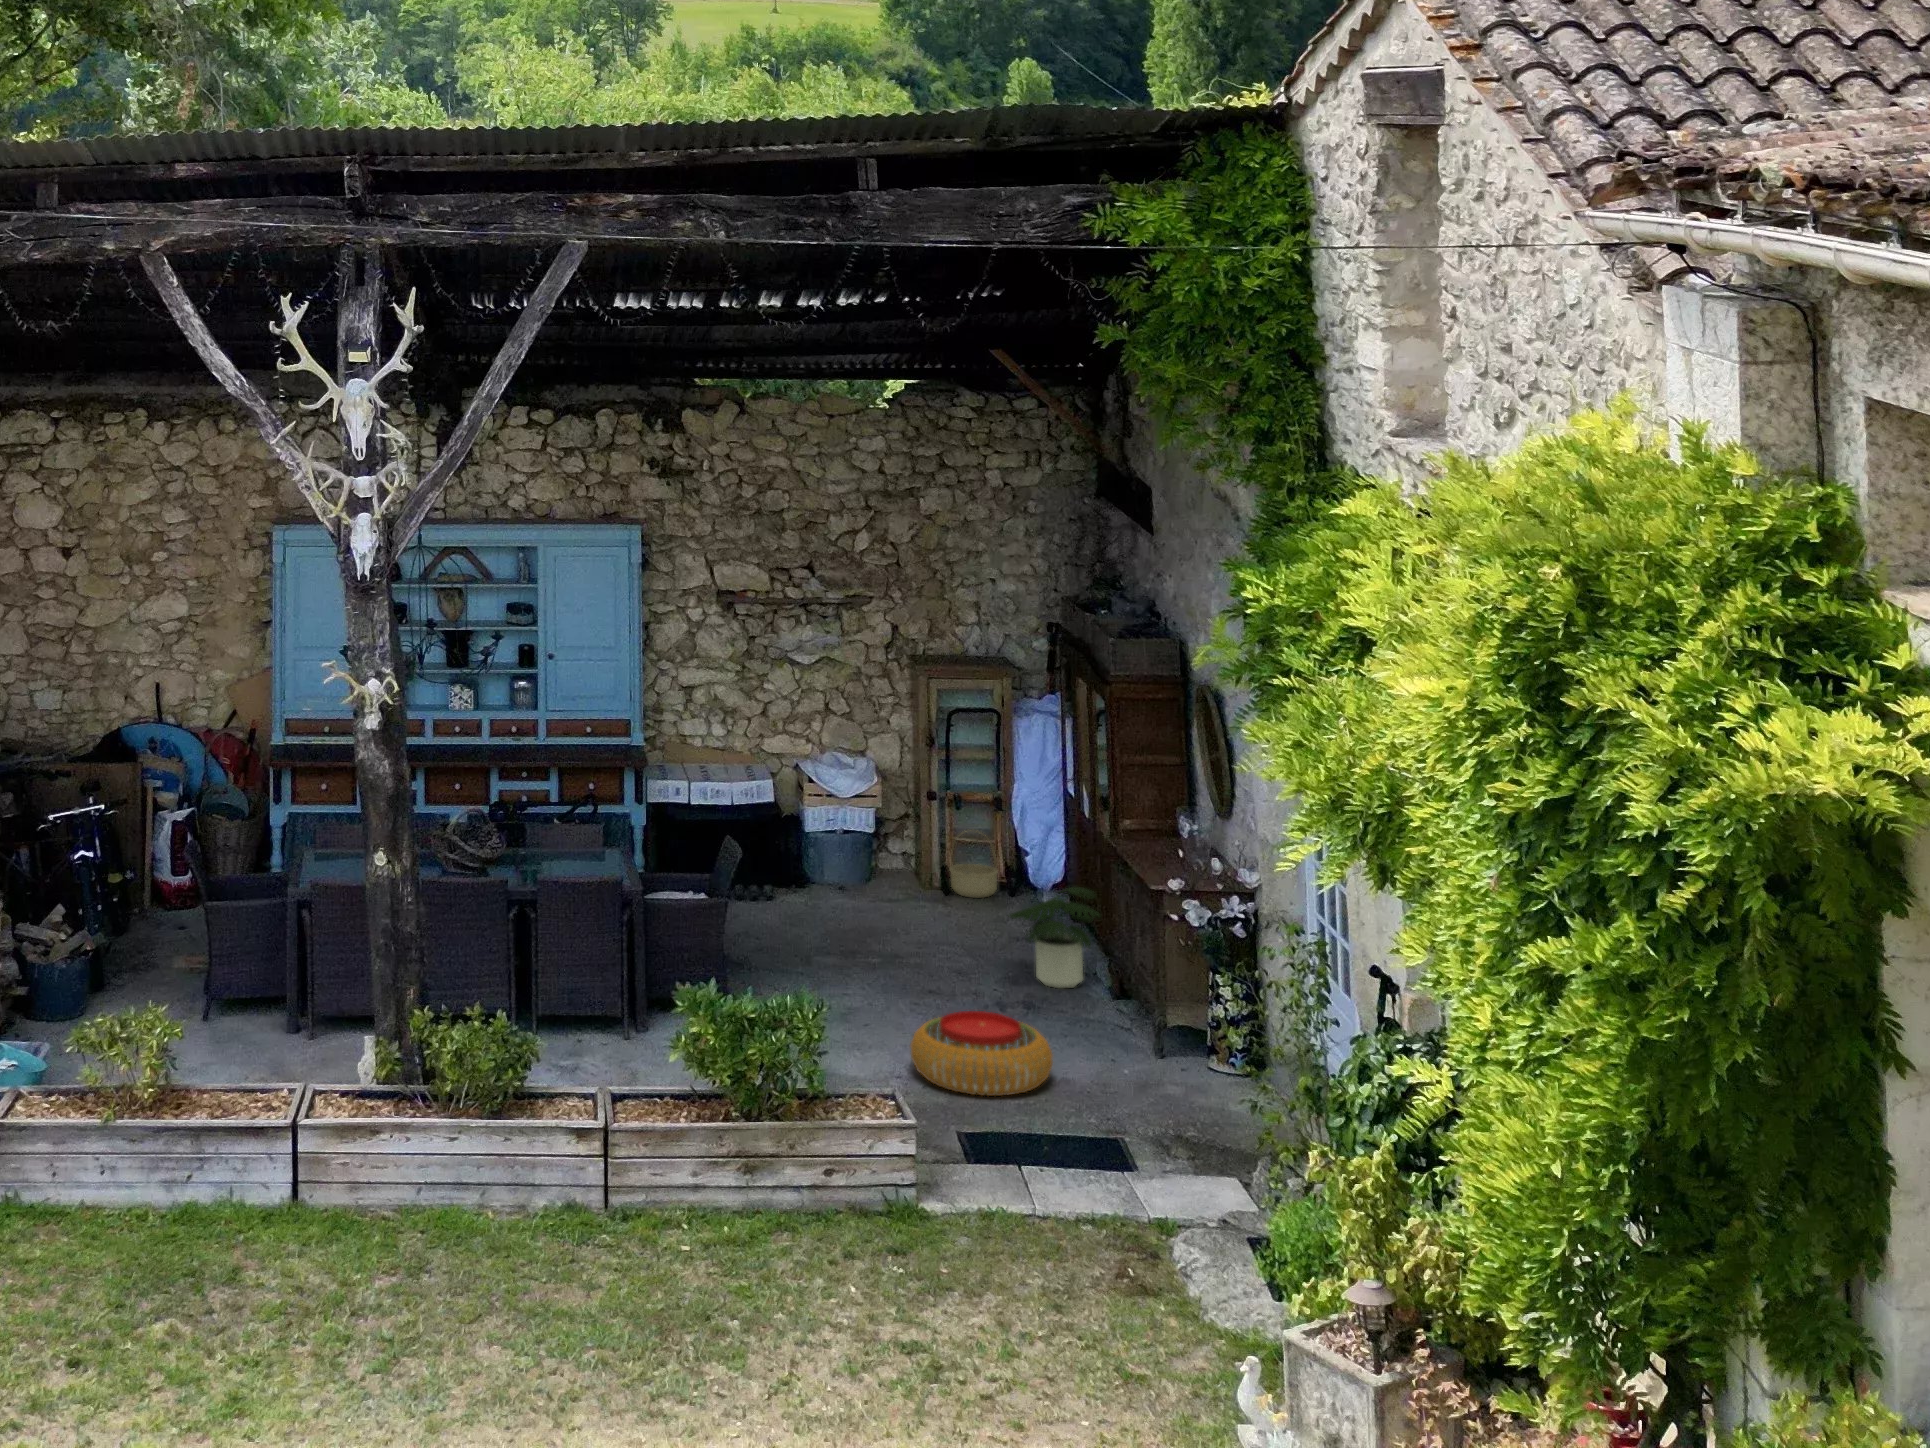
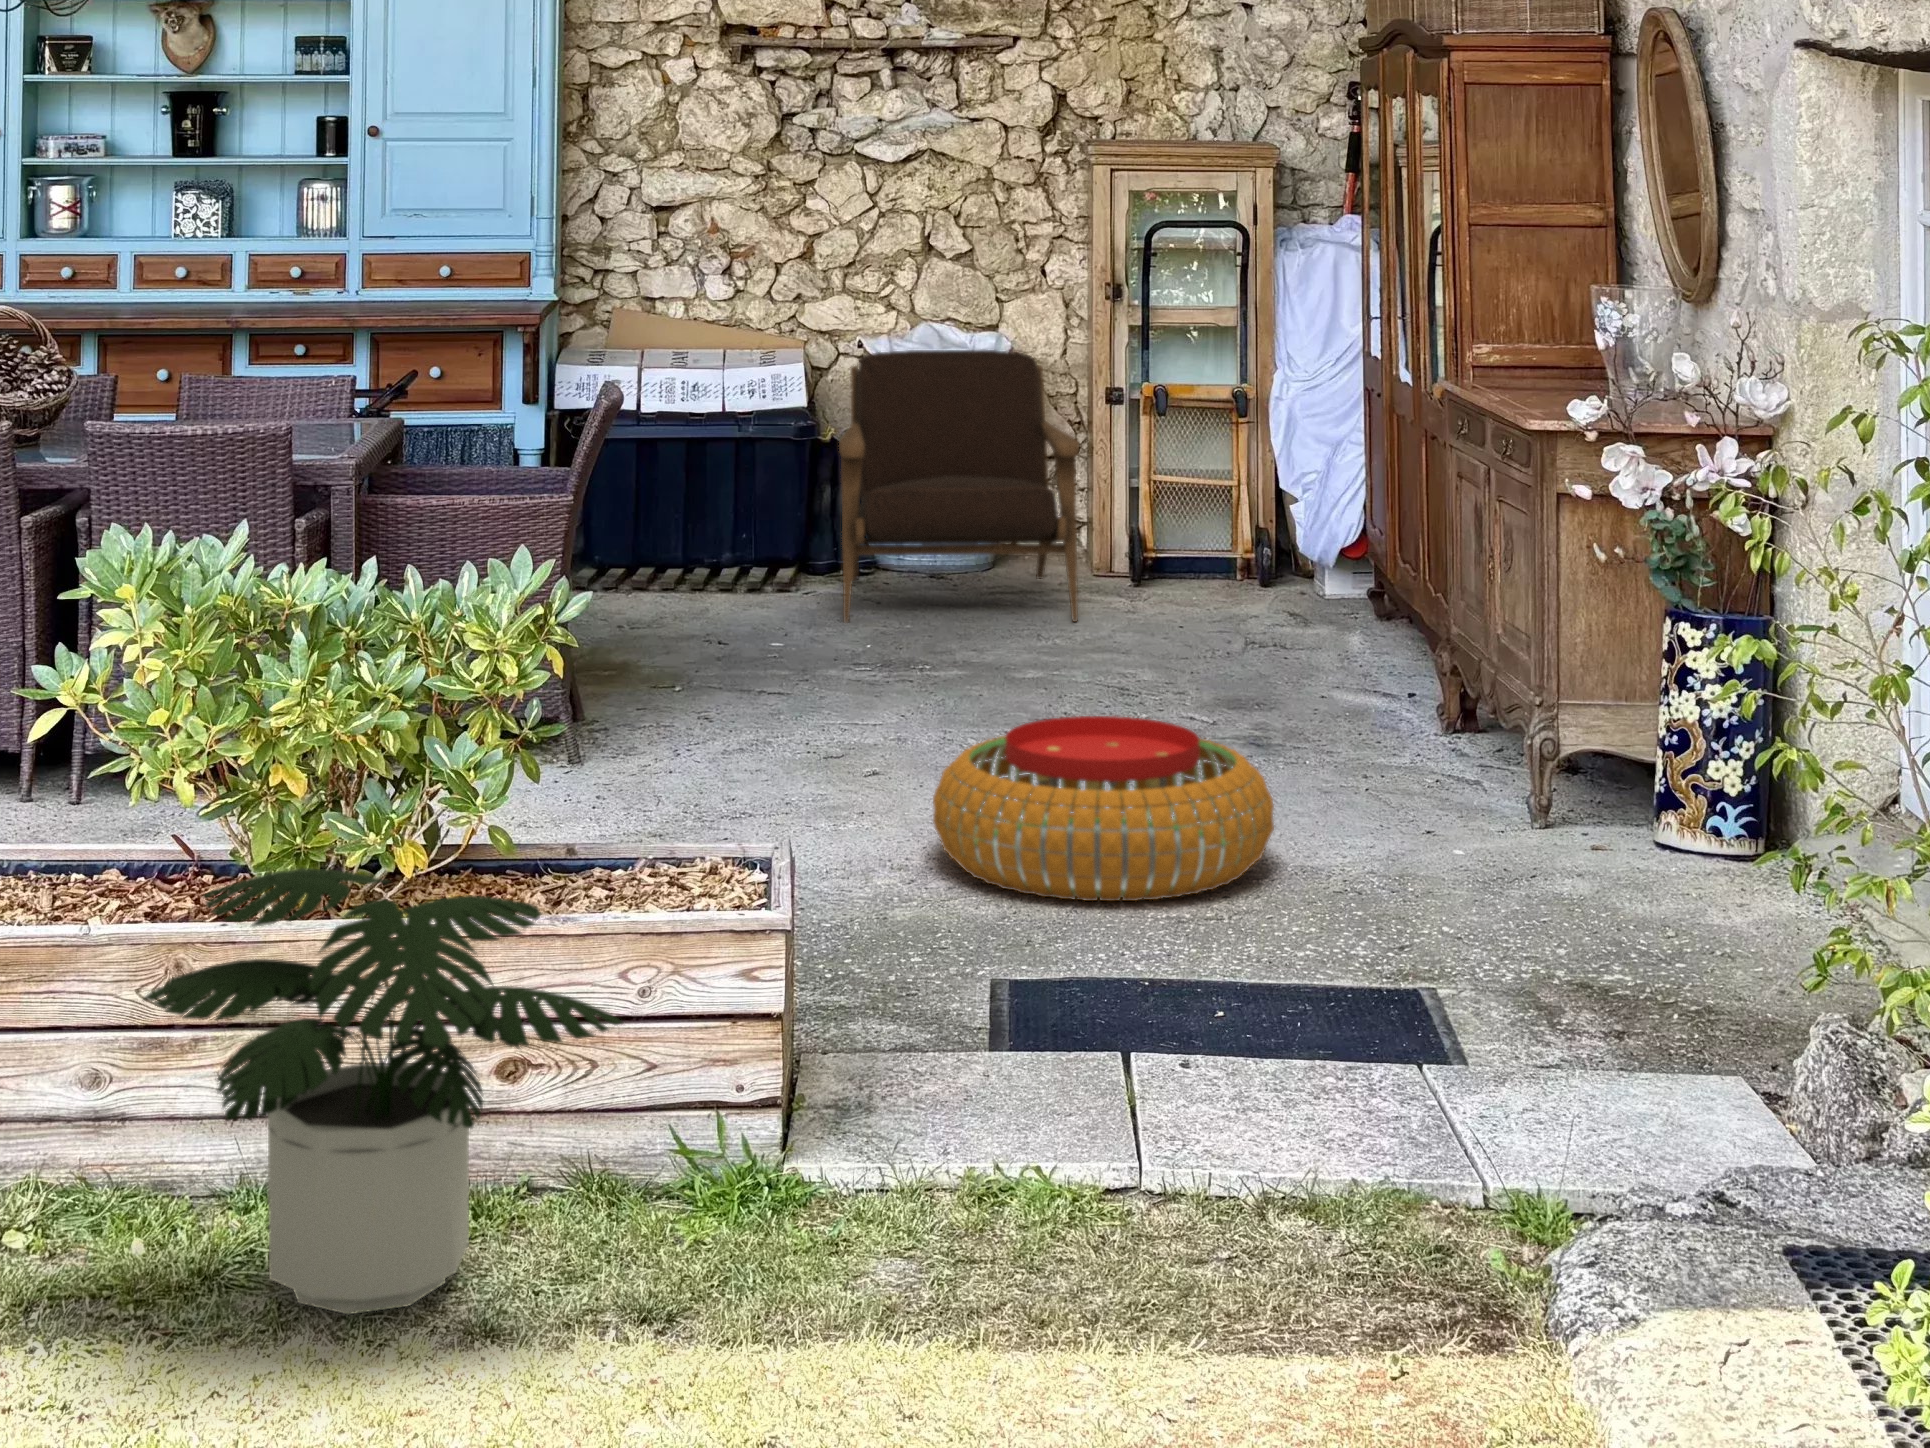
armchair: none [794,771,924,923] -> present [839,350,1079,623]
basket: present [950,830,998,898] -> none [1147,462,1241,590]
potted plant: present [1007,887,1099,988] -> present [144,868,623,1314]

